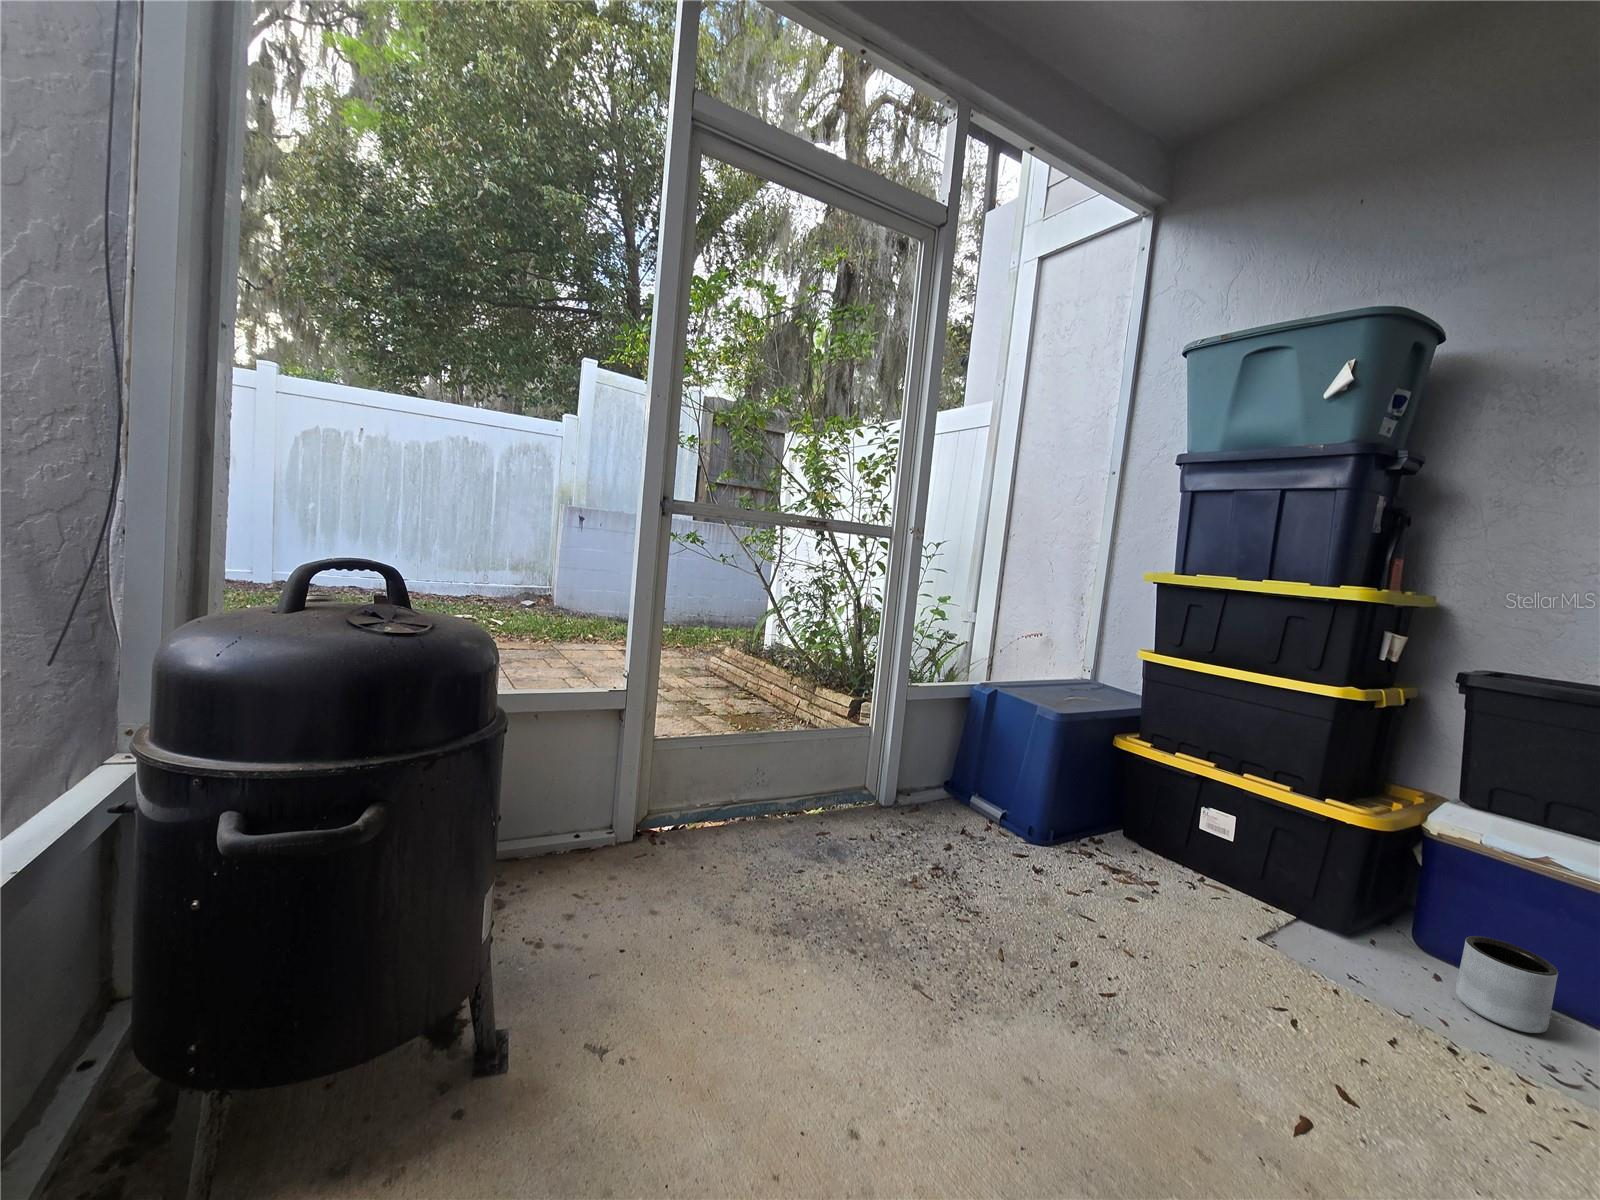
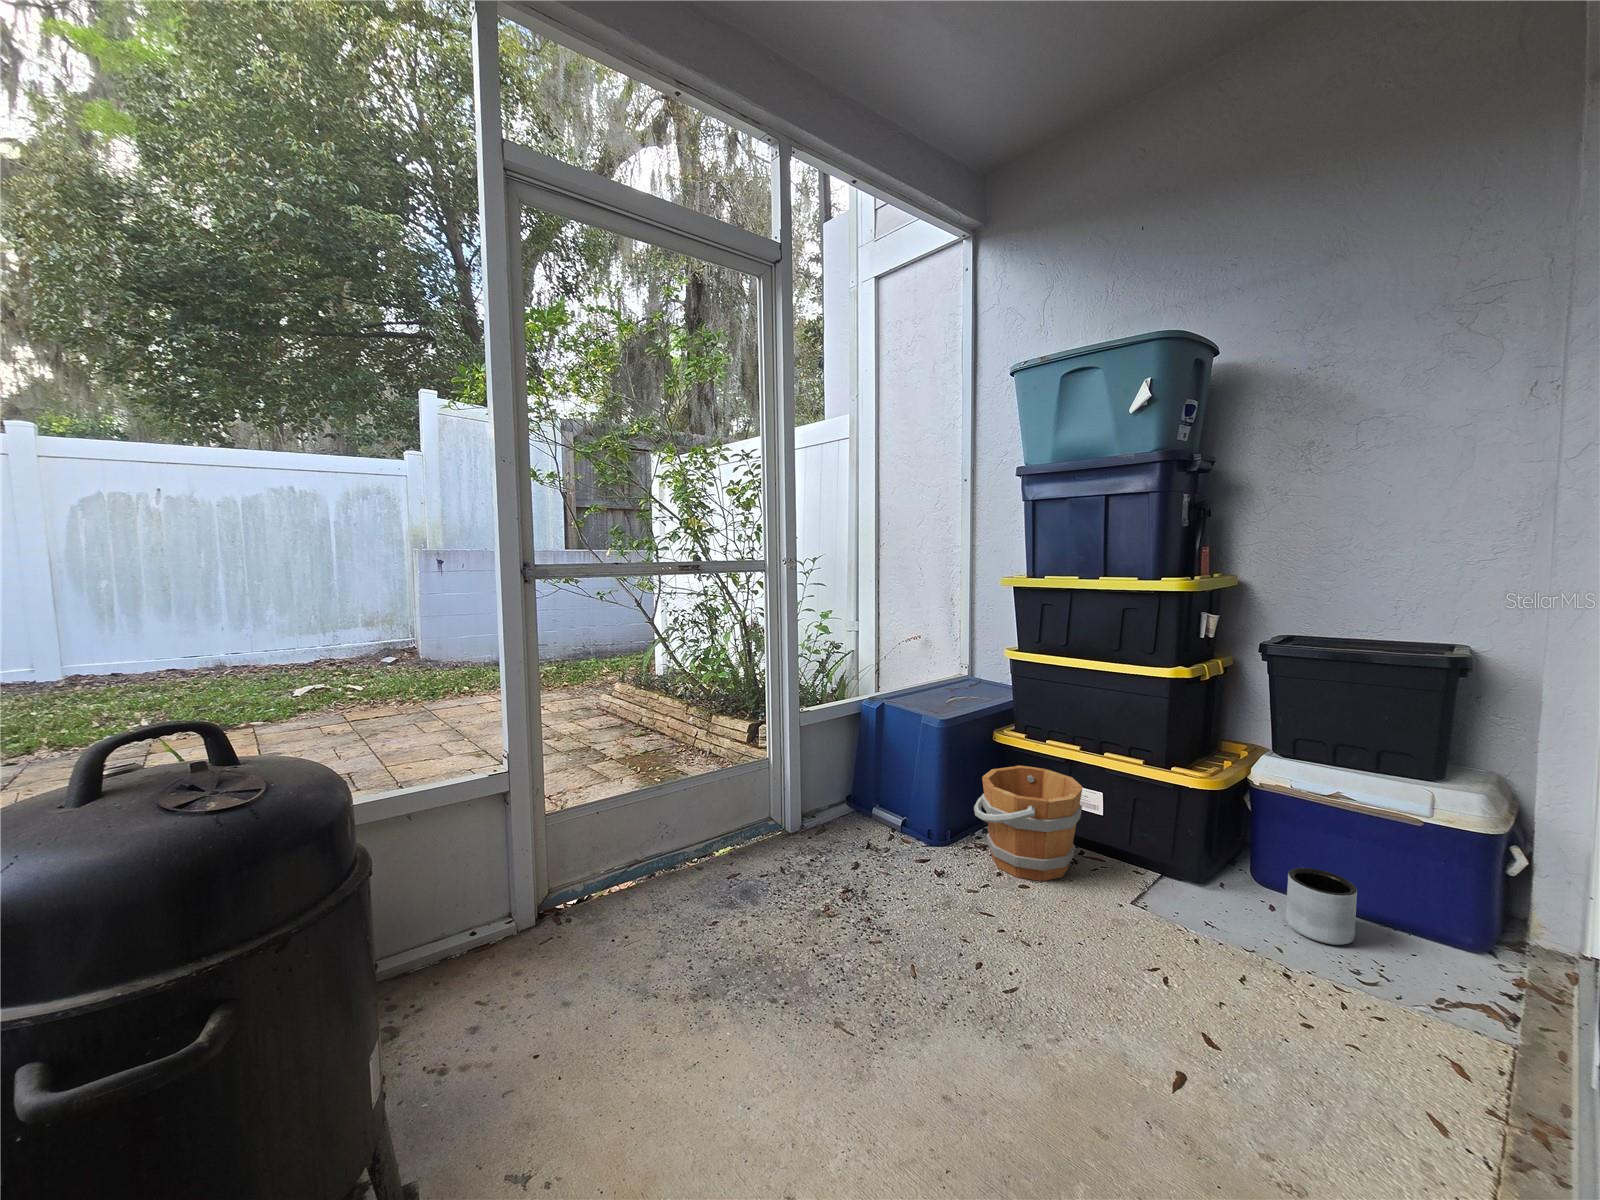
bucket: none [1084,775,1214,901] -> present [974,766,1082,881]

